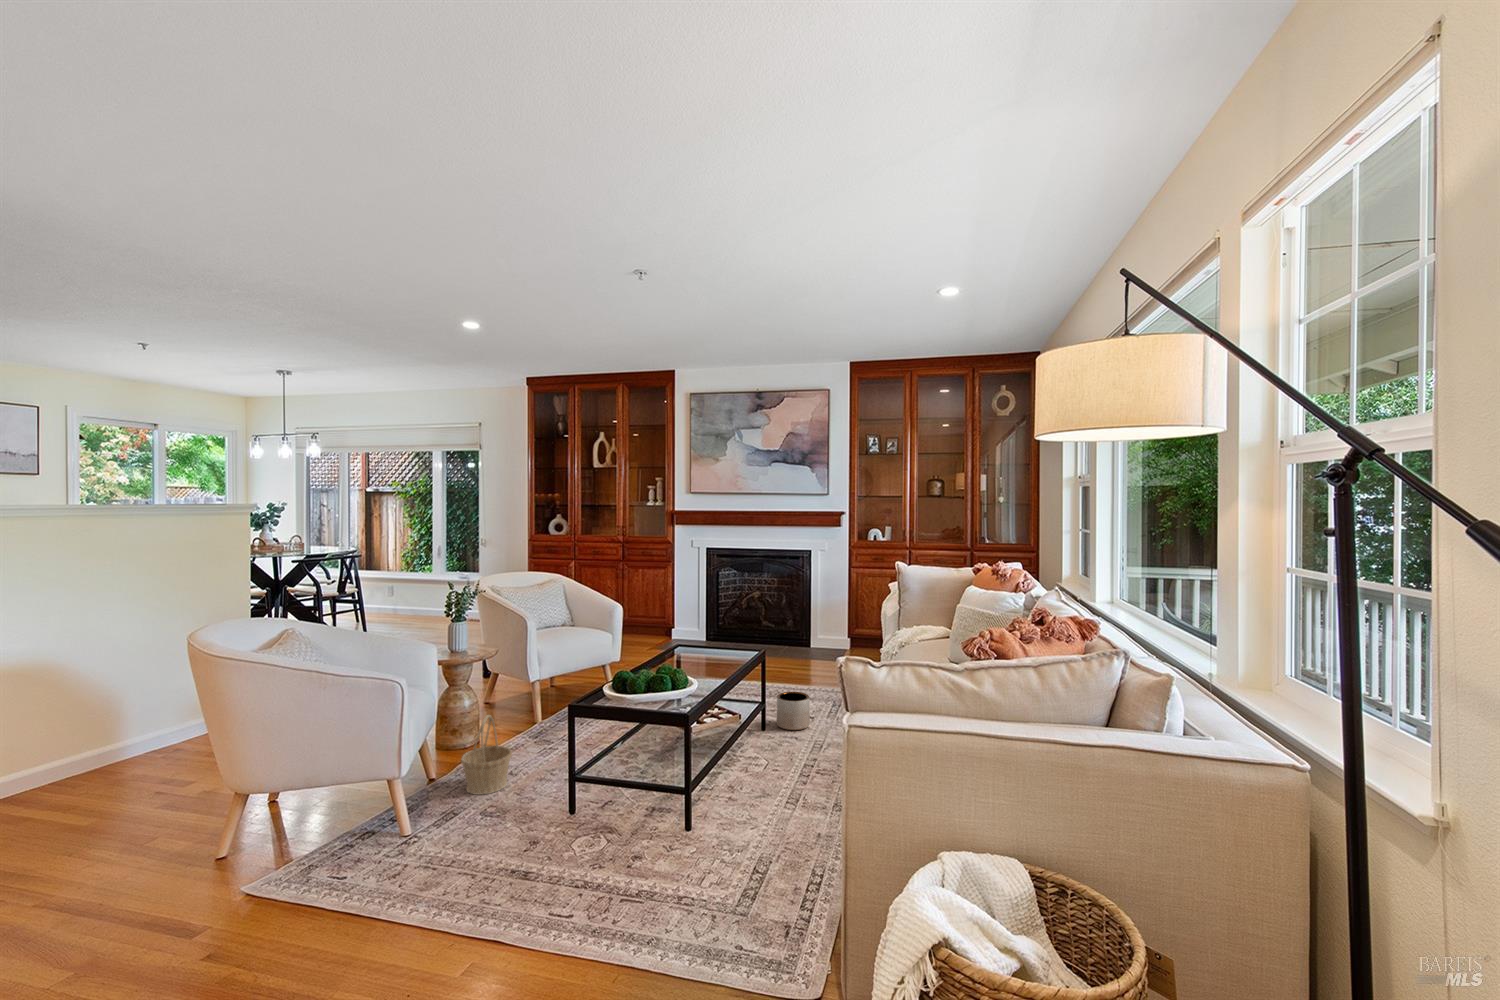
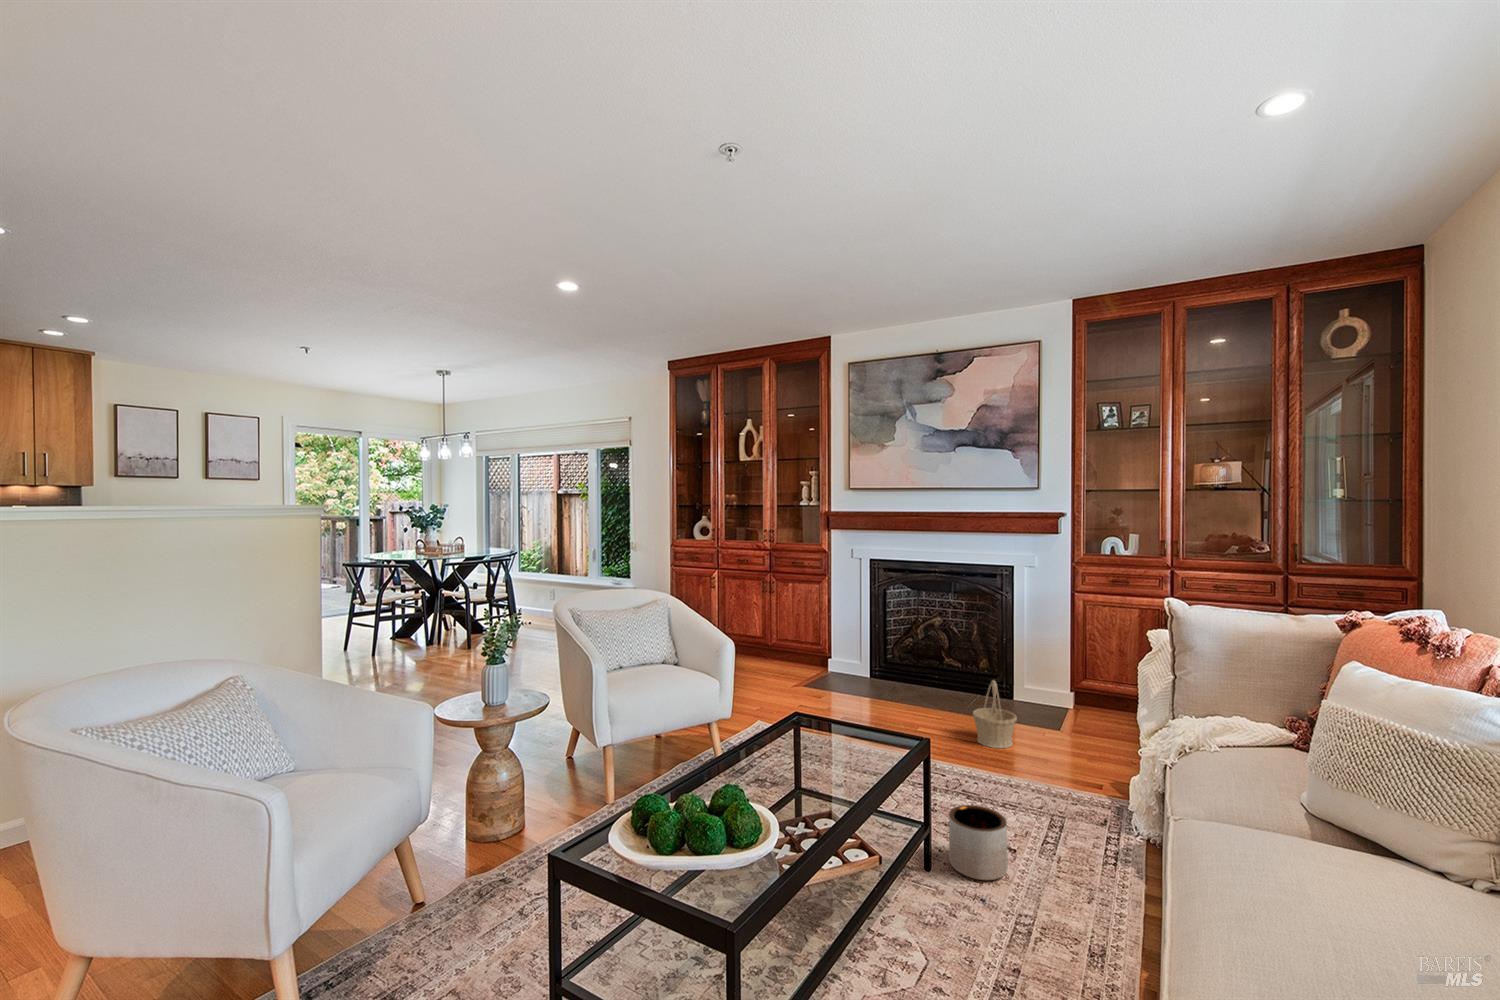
basket: present [461,715,512,795] -> present [973,680,1017,748]

